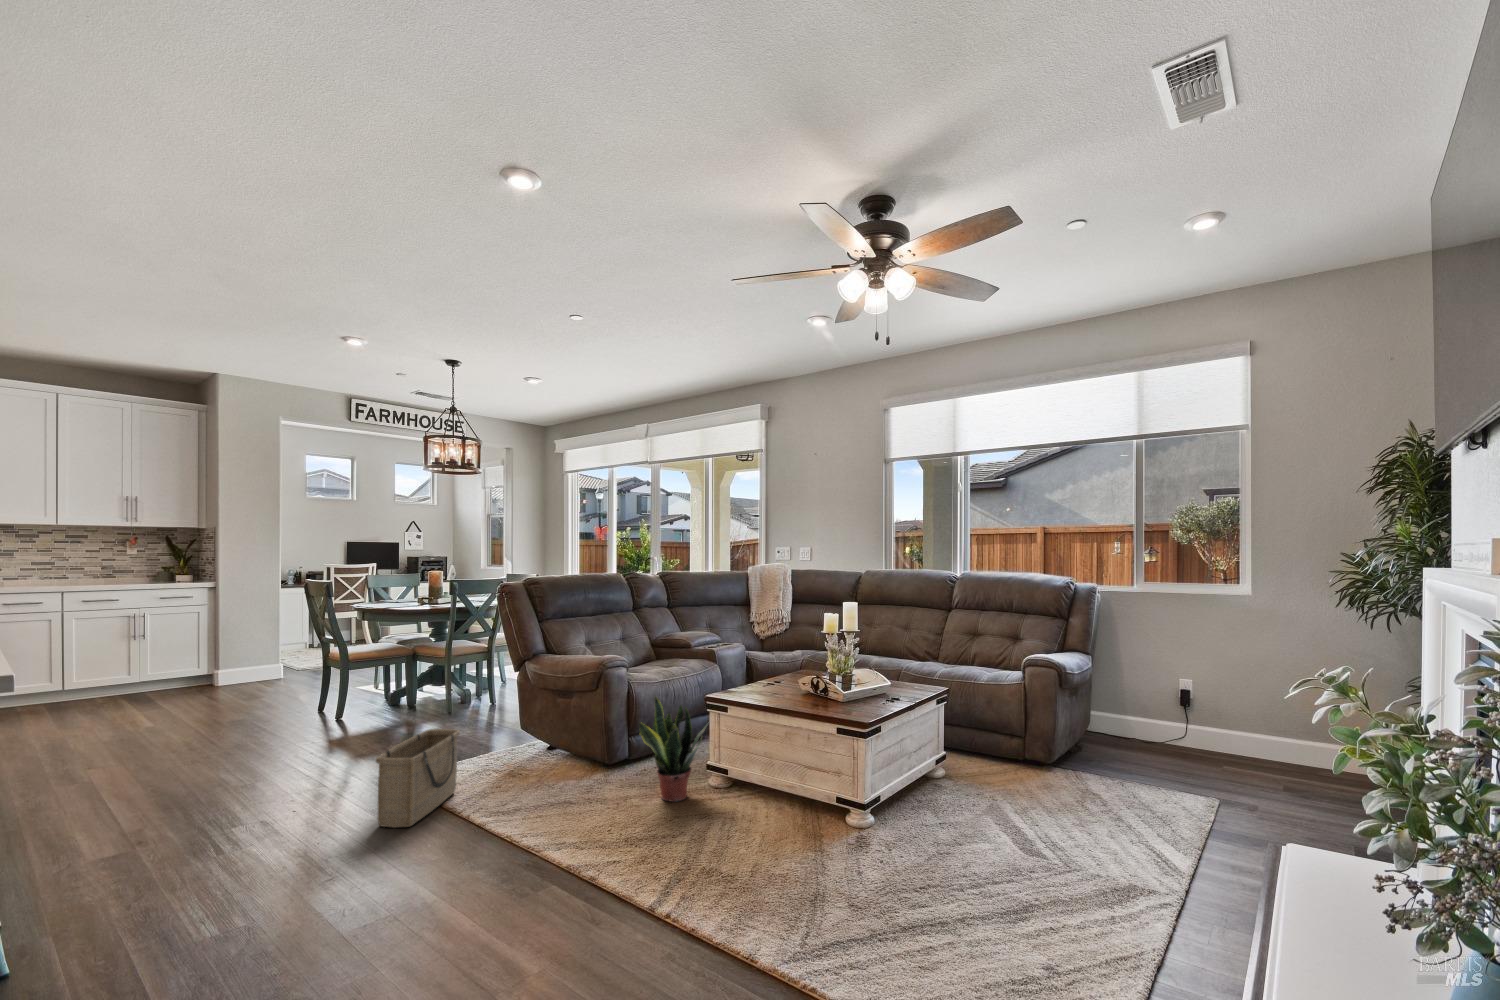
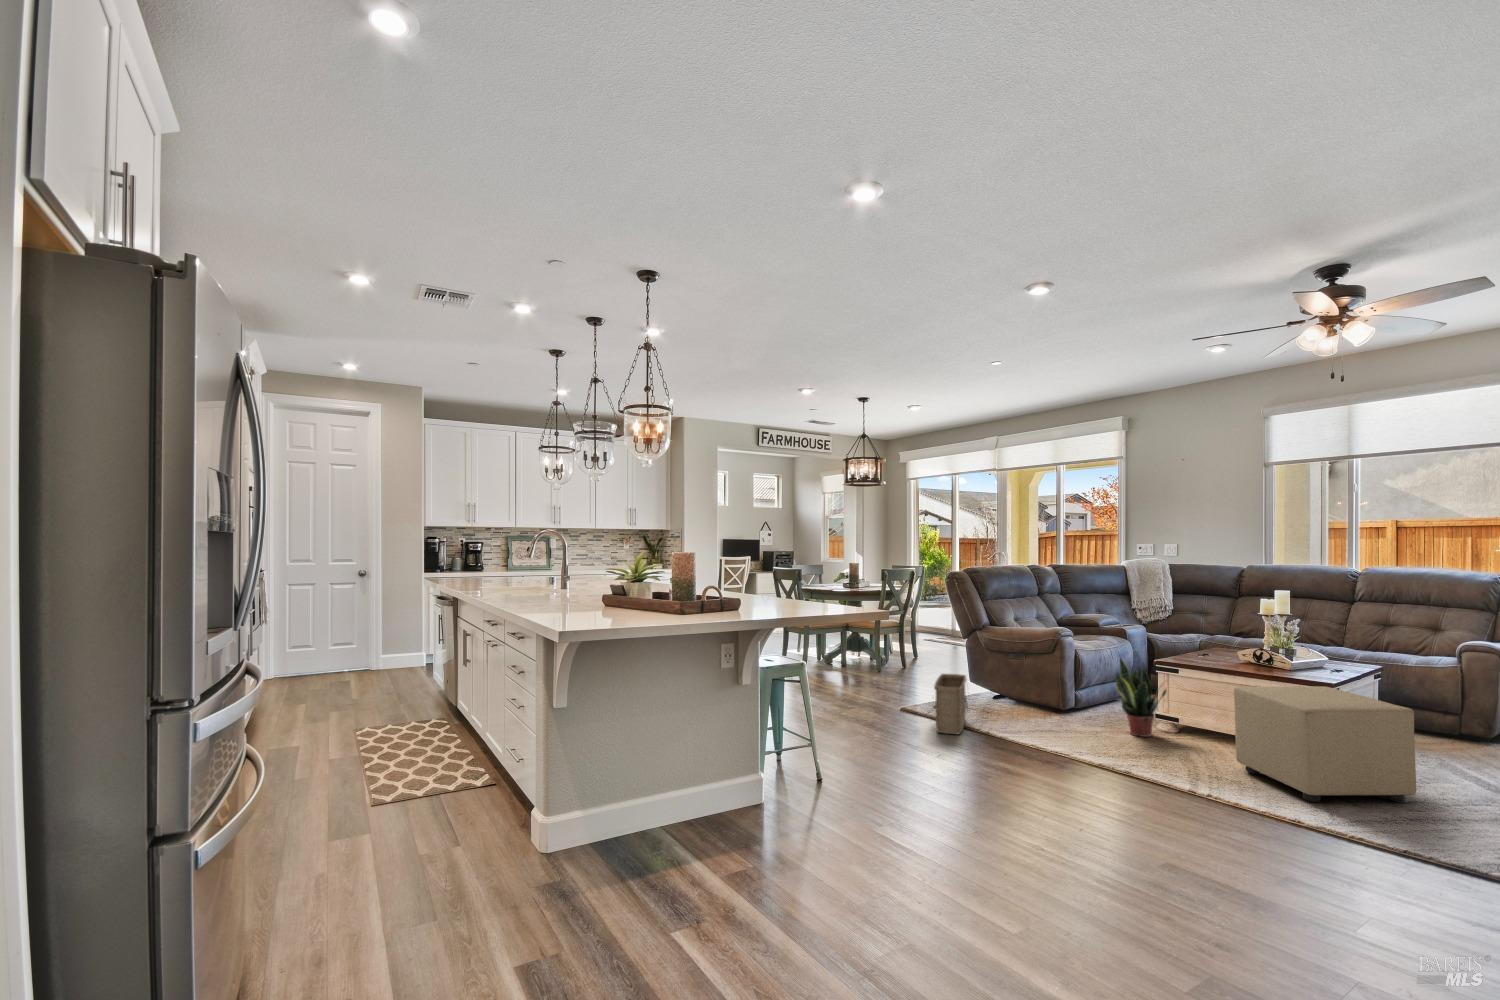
ottoman: none [746,731,929,914] -> present [1234,686,1416,802]

